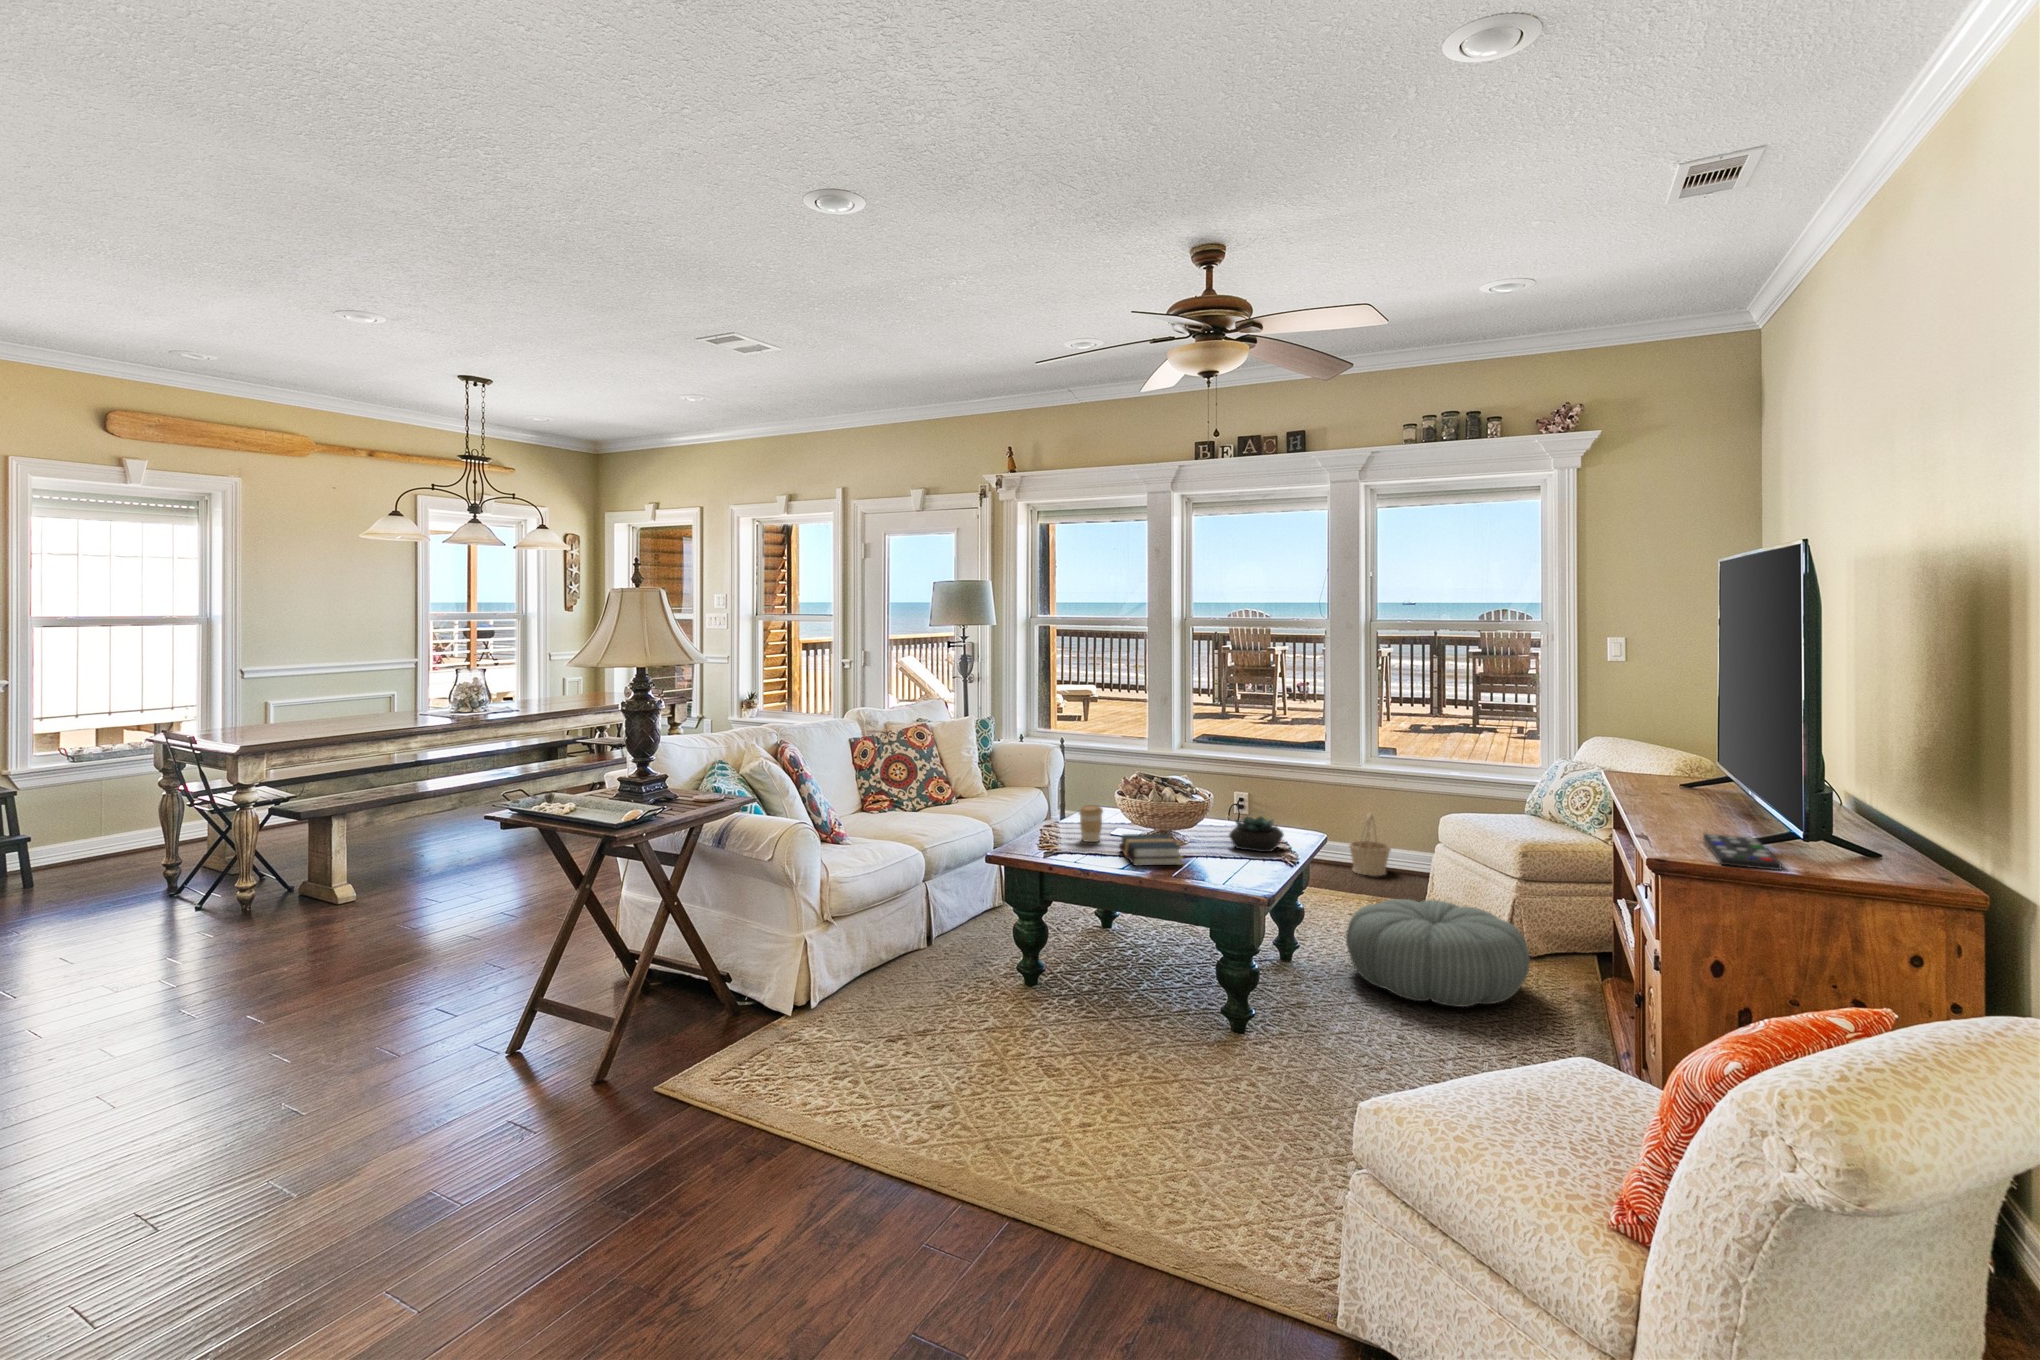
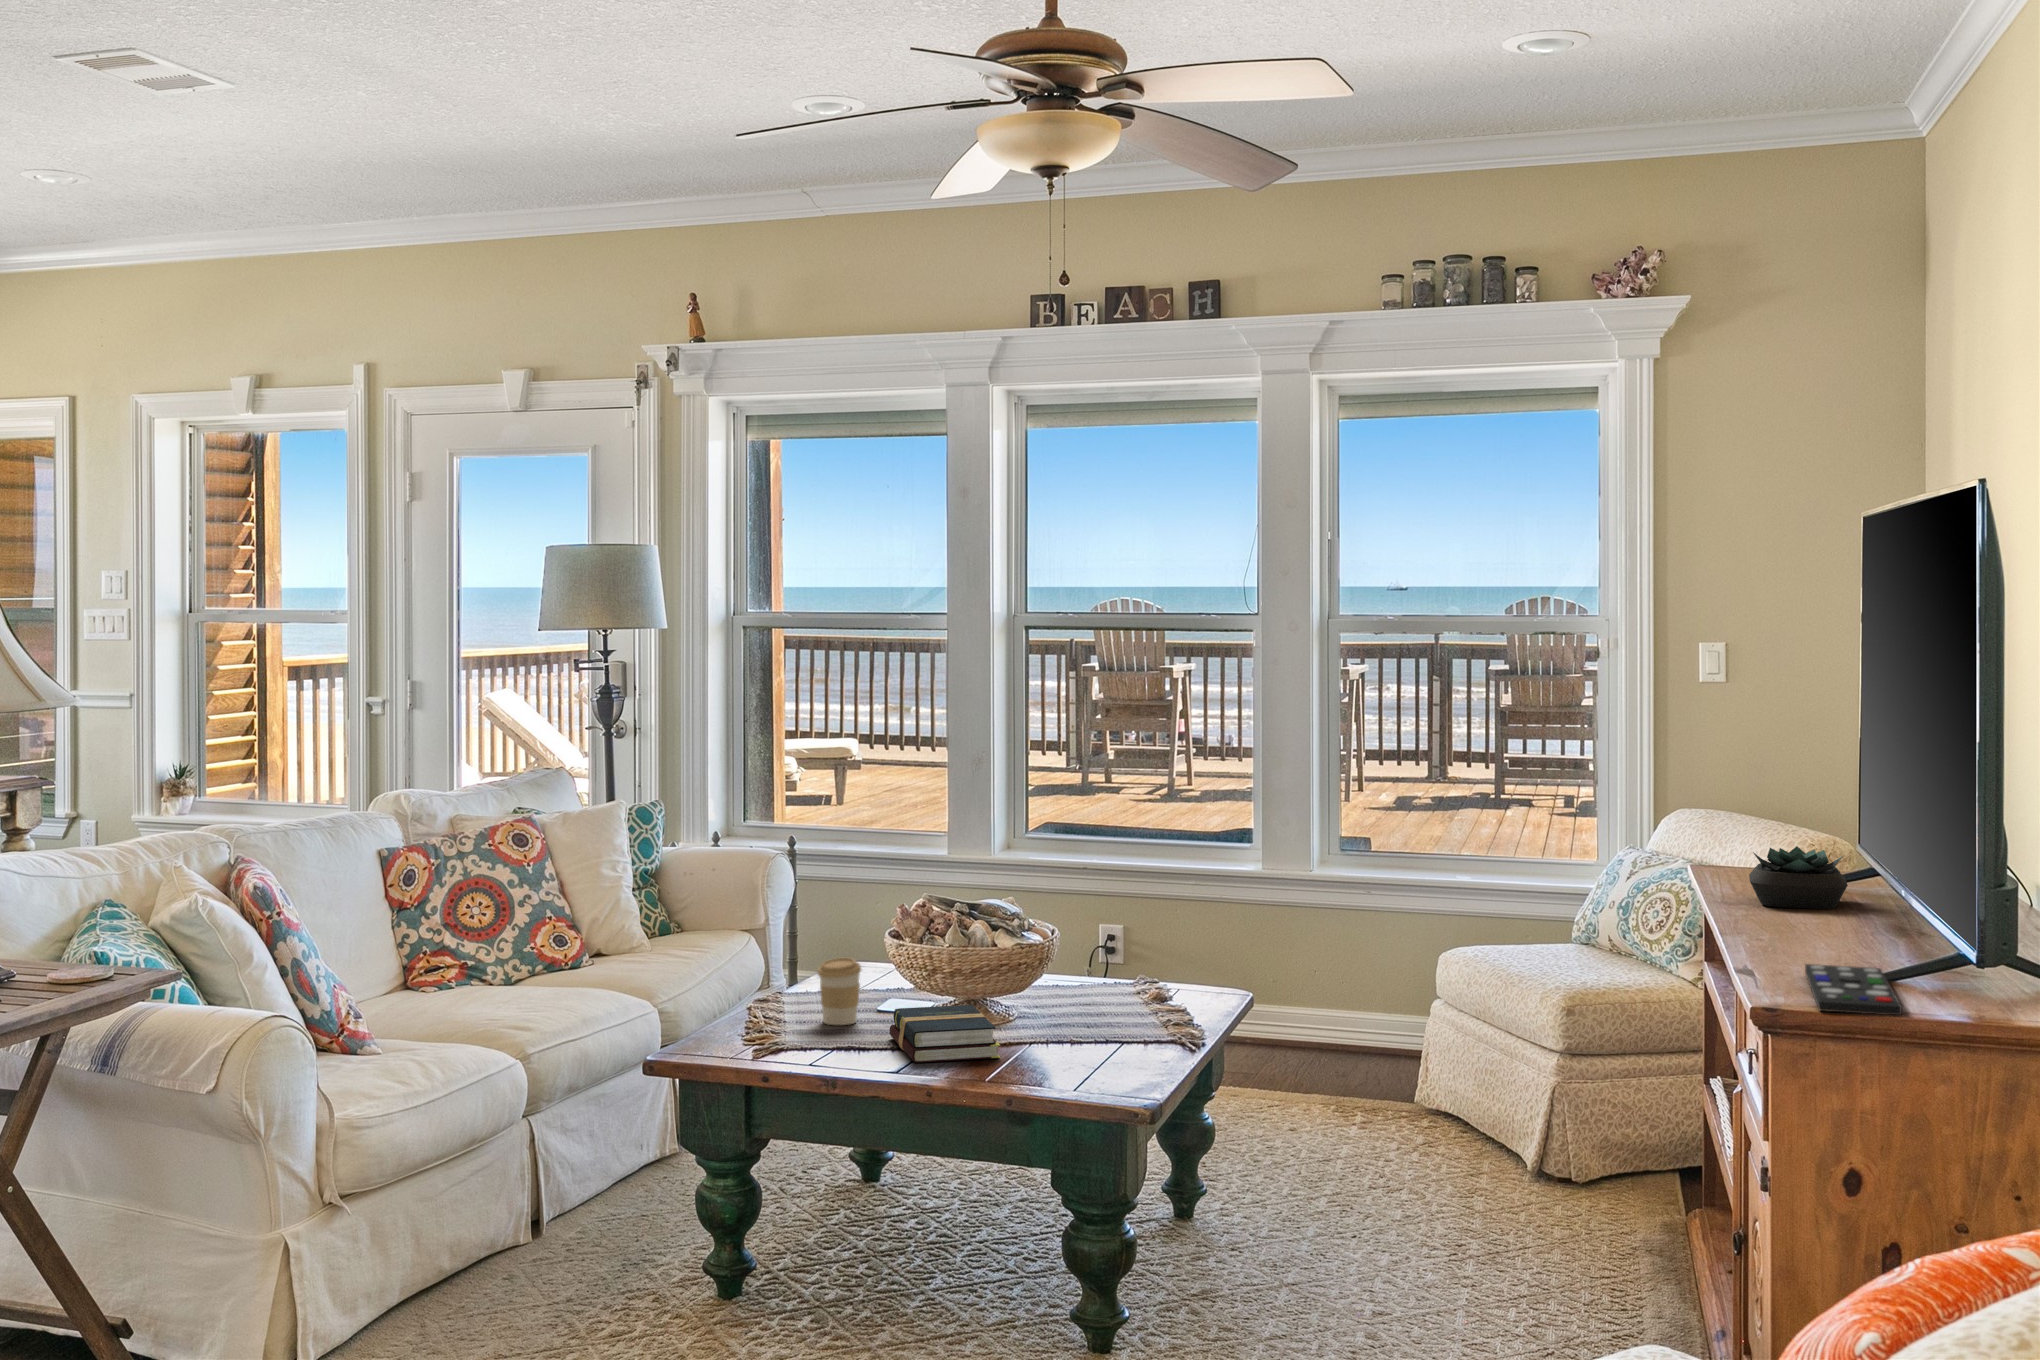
basket: present [1349,813,1391,876] -> none [1297,955,1367,1065]
succulent plant: present [1229,817,1284,852] -> present [1749,846,1848,909]
pouf: present [1346,899,1529,1007] -> none [1281,1098,1572,1275]

